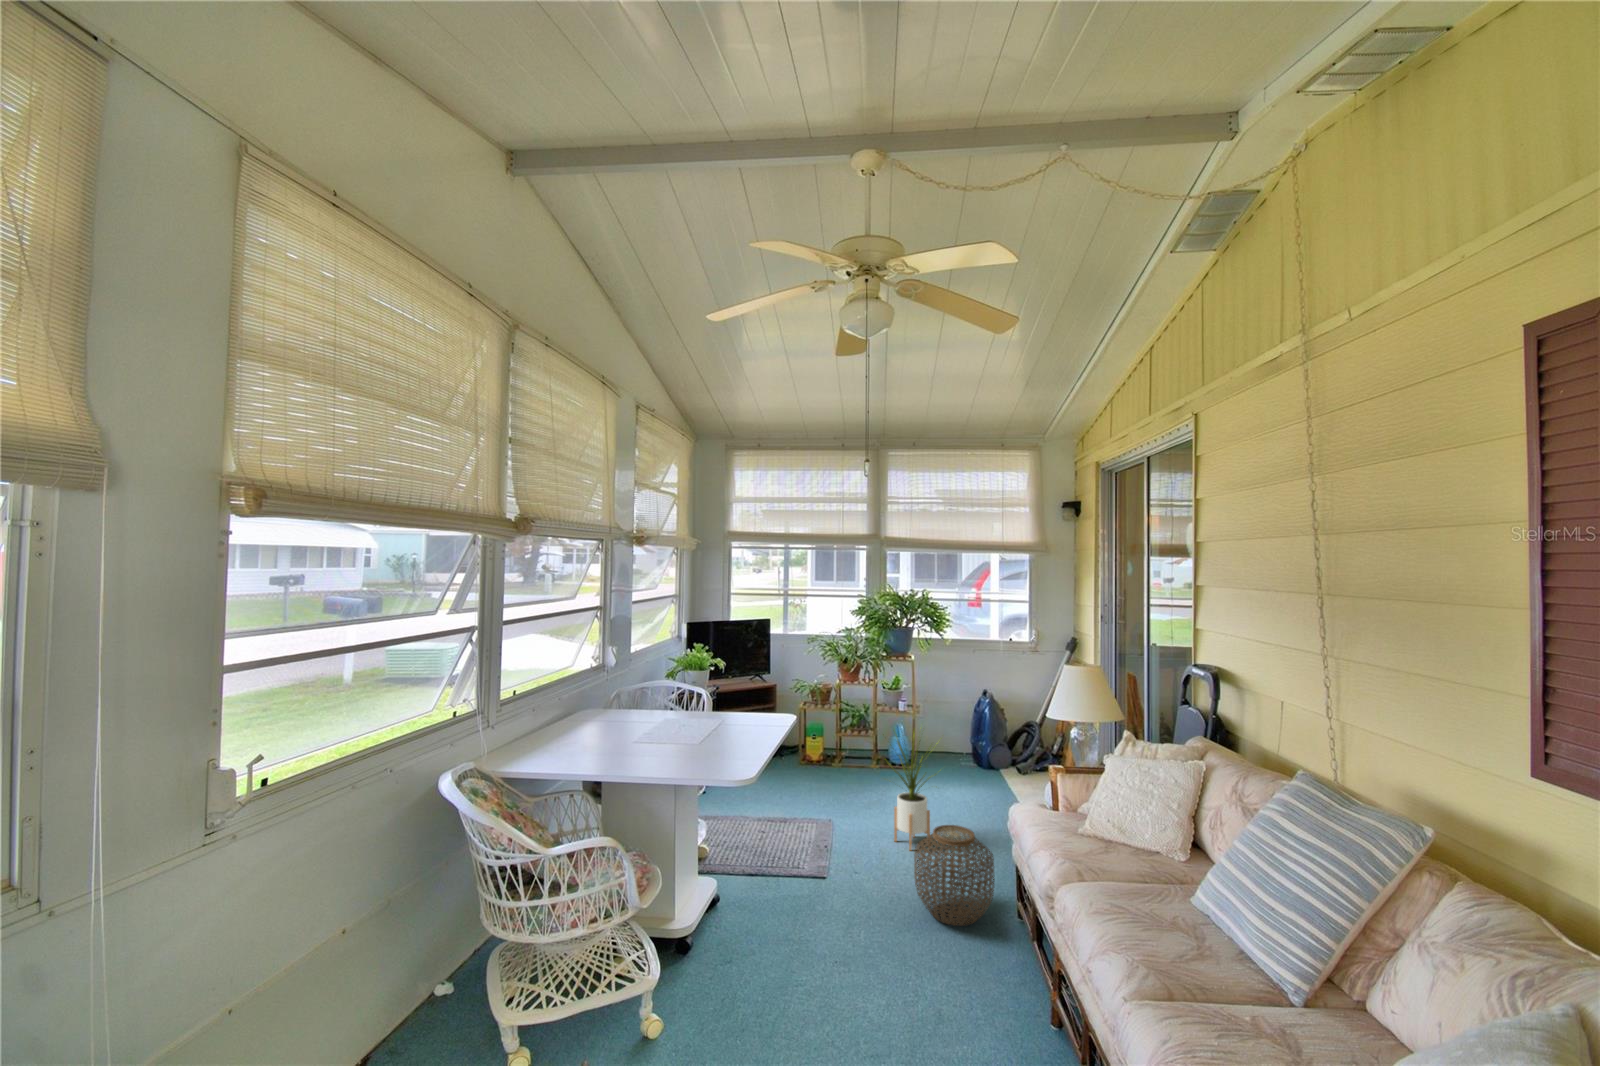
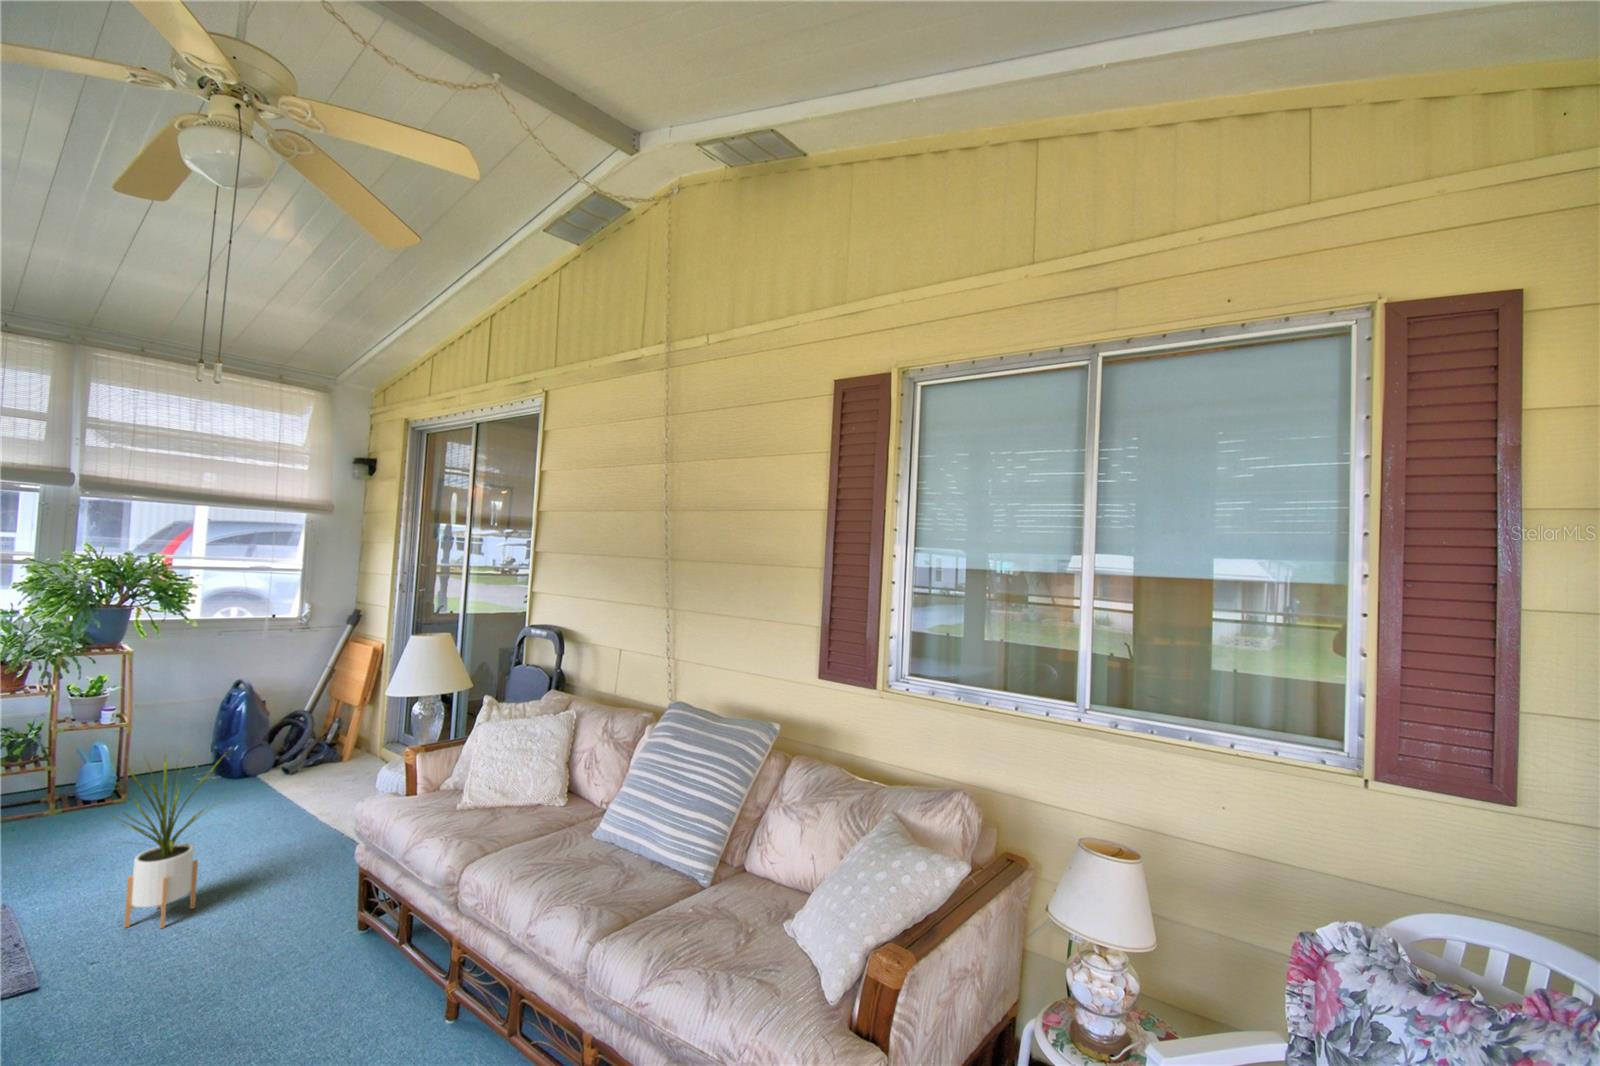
woven basket: present [914,825,994,926] -> none [216,858,345,992]

